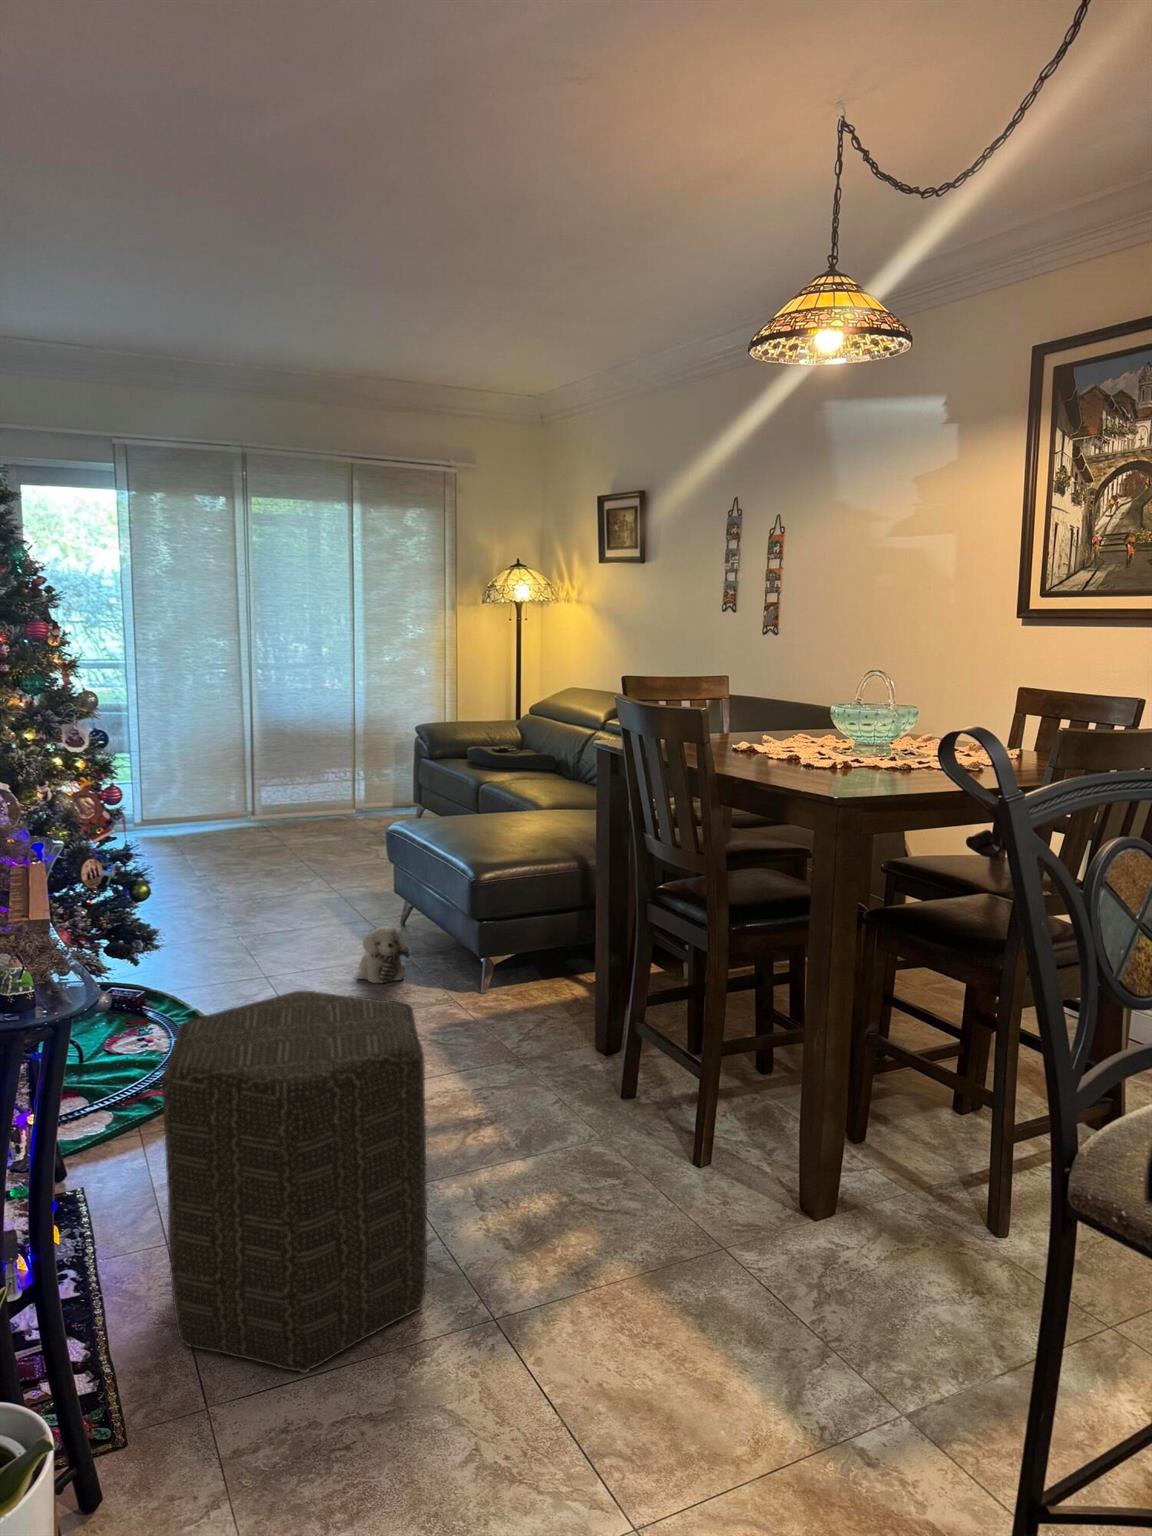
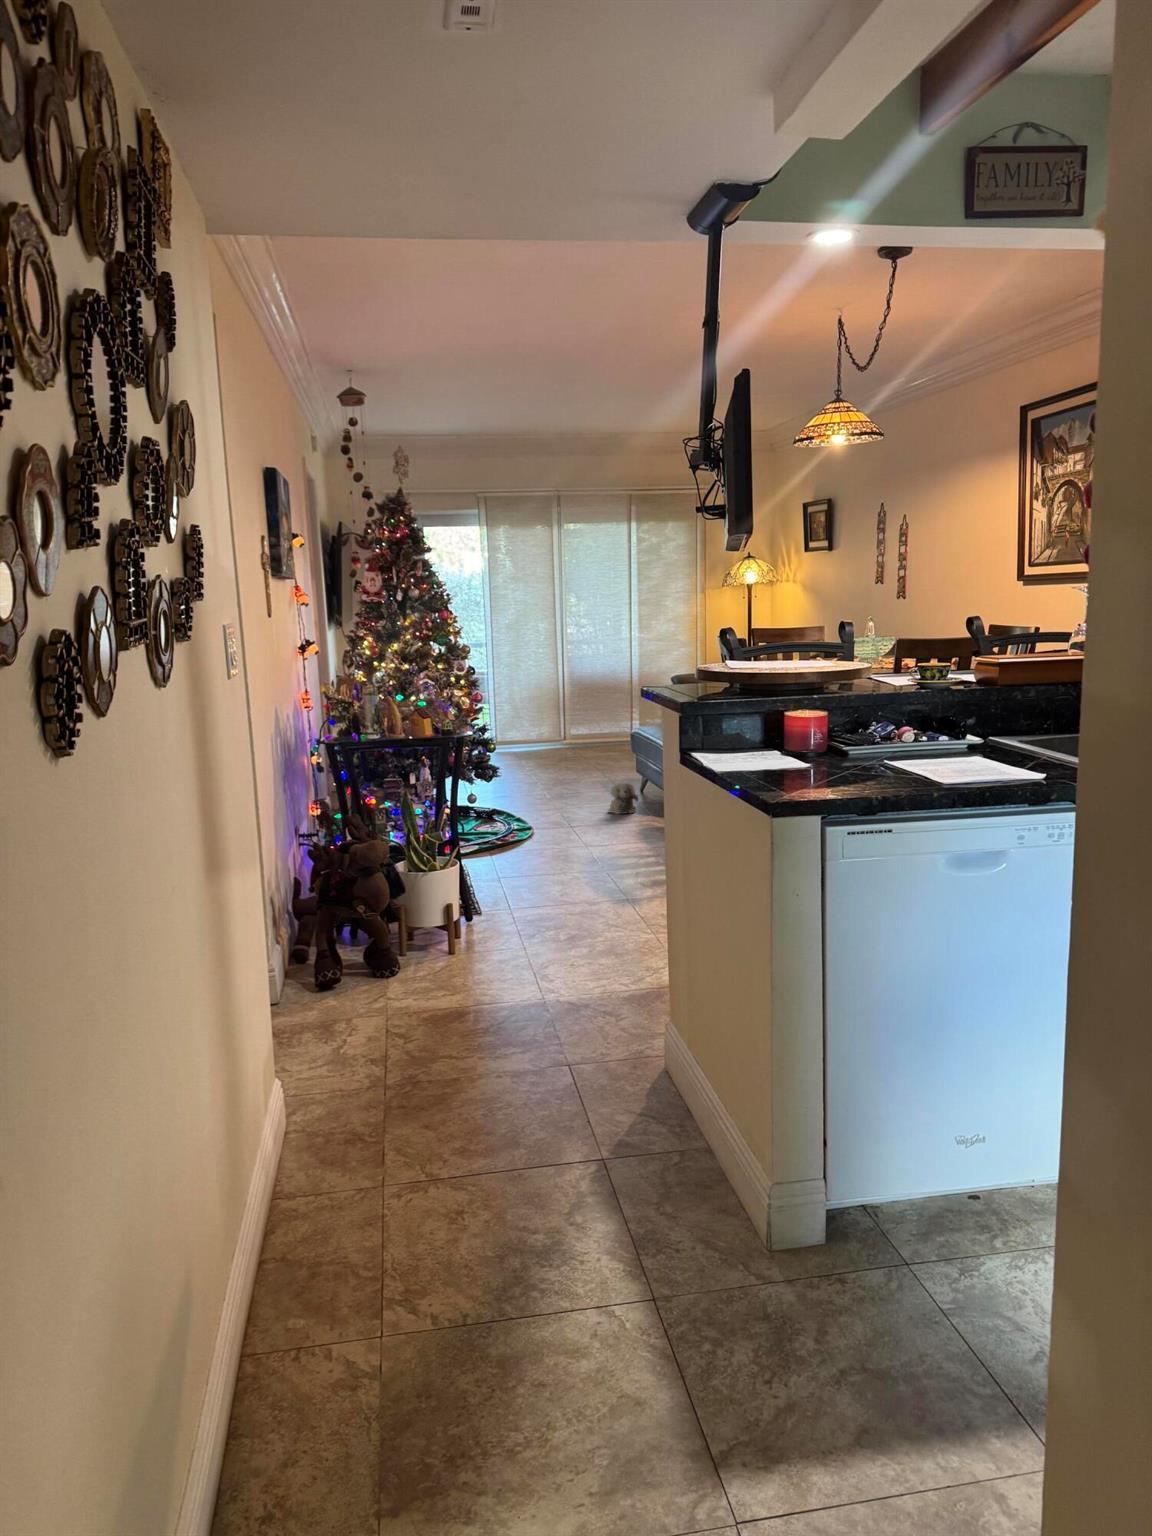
ottoman: present [162,991,427,1373] -> none [498,769,604,902]

